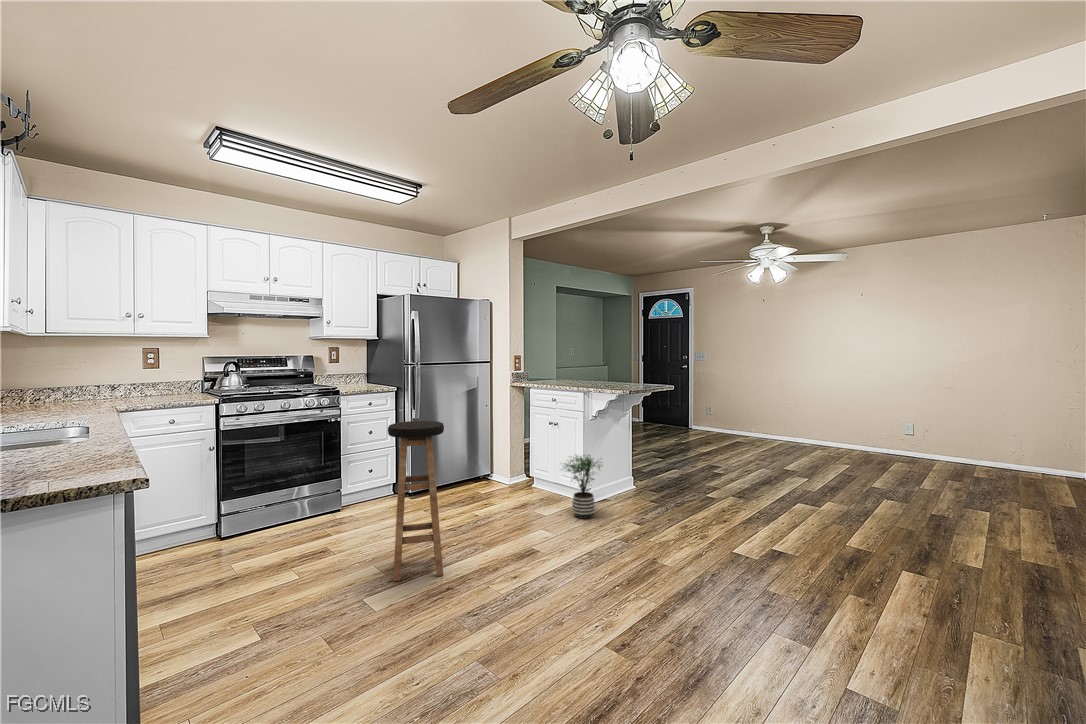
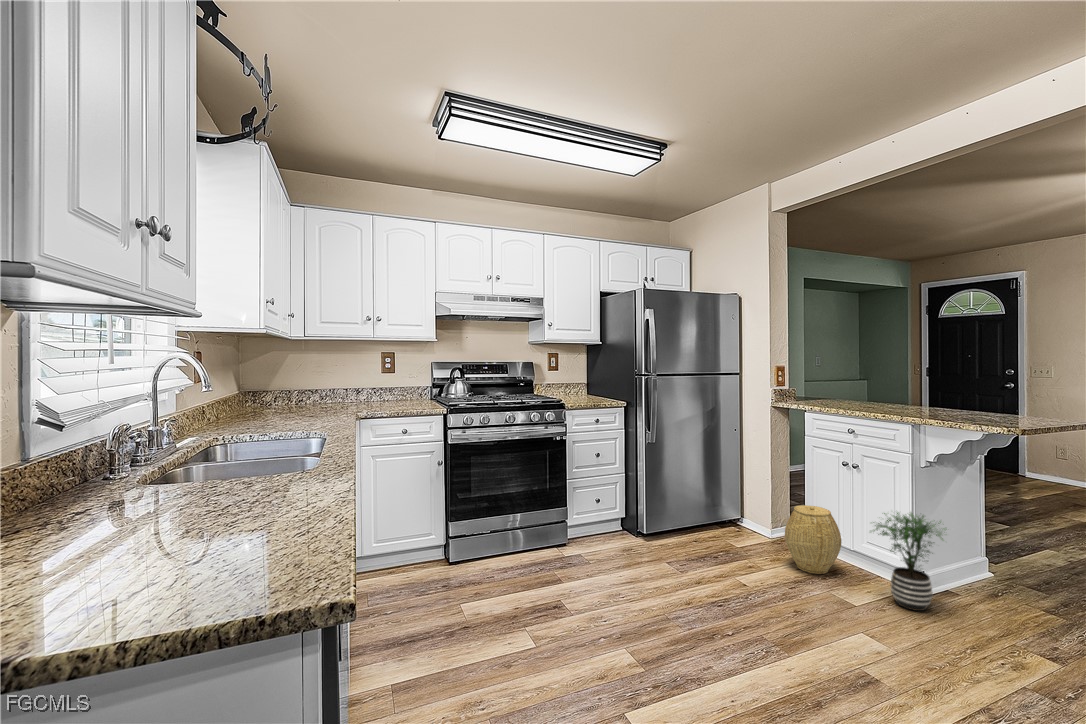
bar stool: present [388,421,444,581] -> none [645,452,723,679]
woven basket: none [513,458,549,506] -> present [785,505,841,574]

